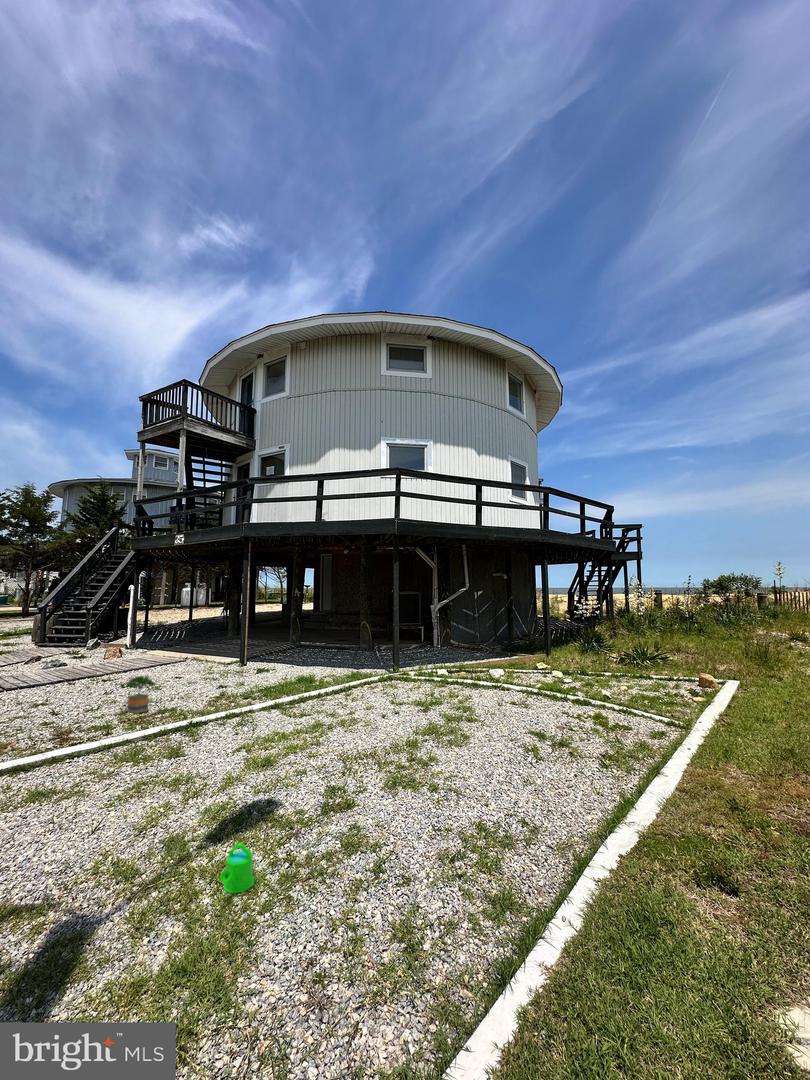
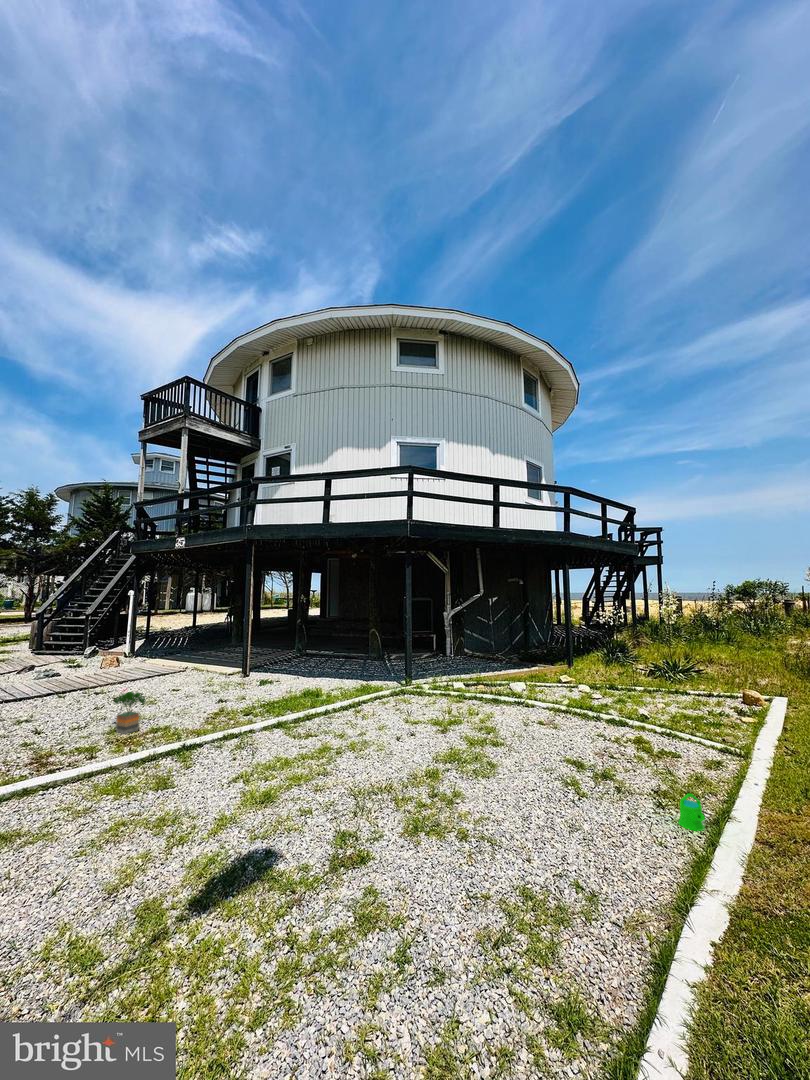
watering can: present [220,843,254,893] -> present [678,793,705,831]

